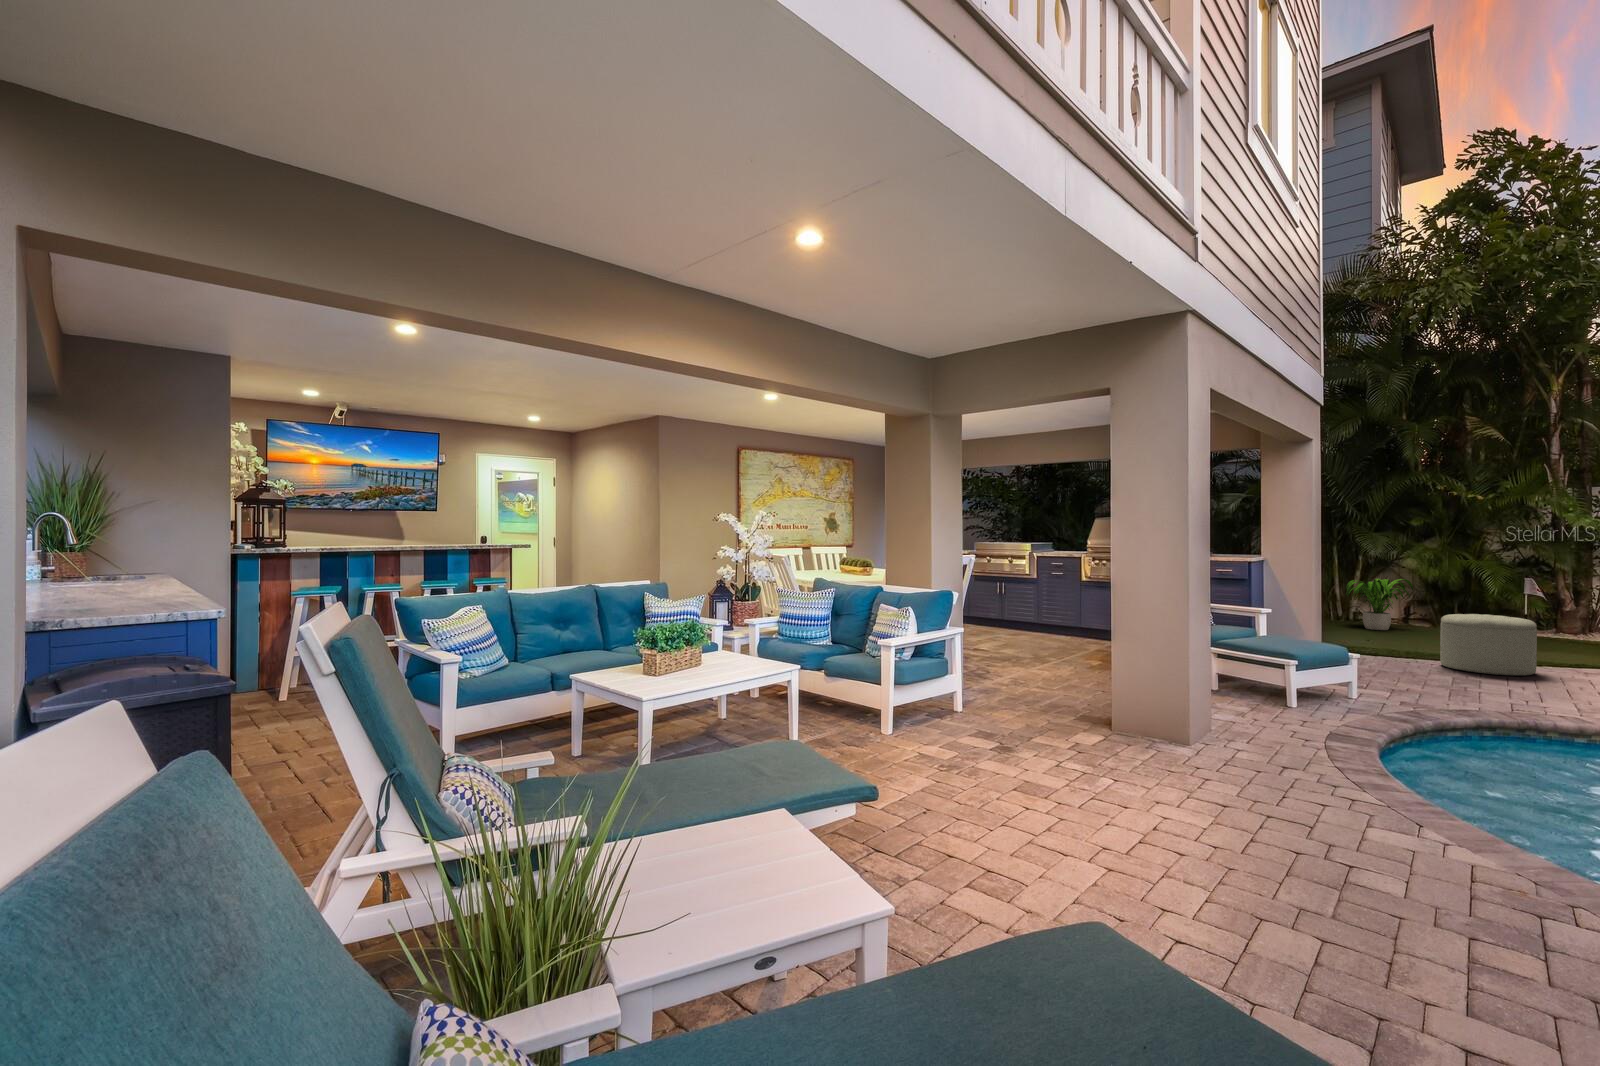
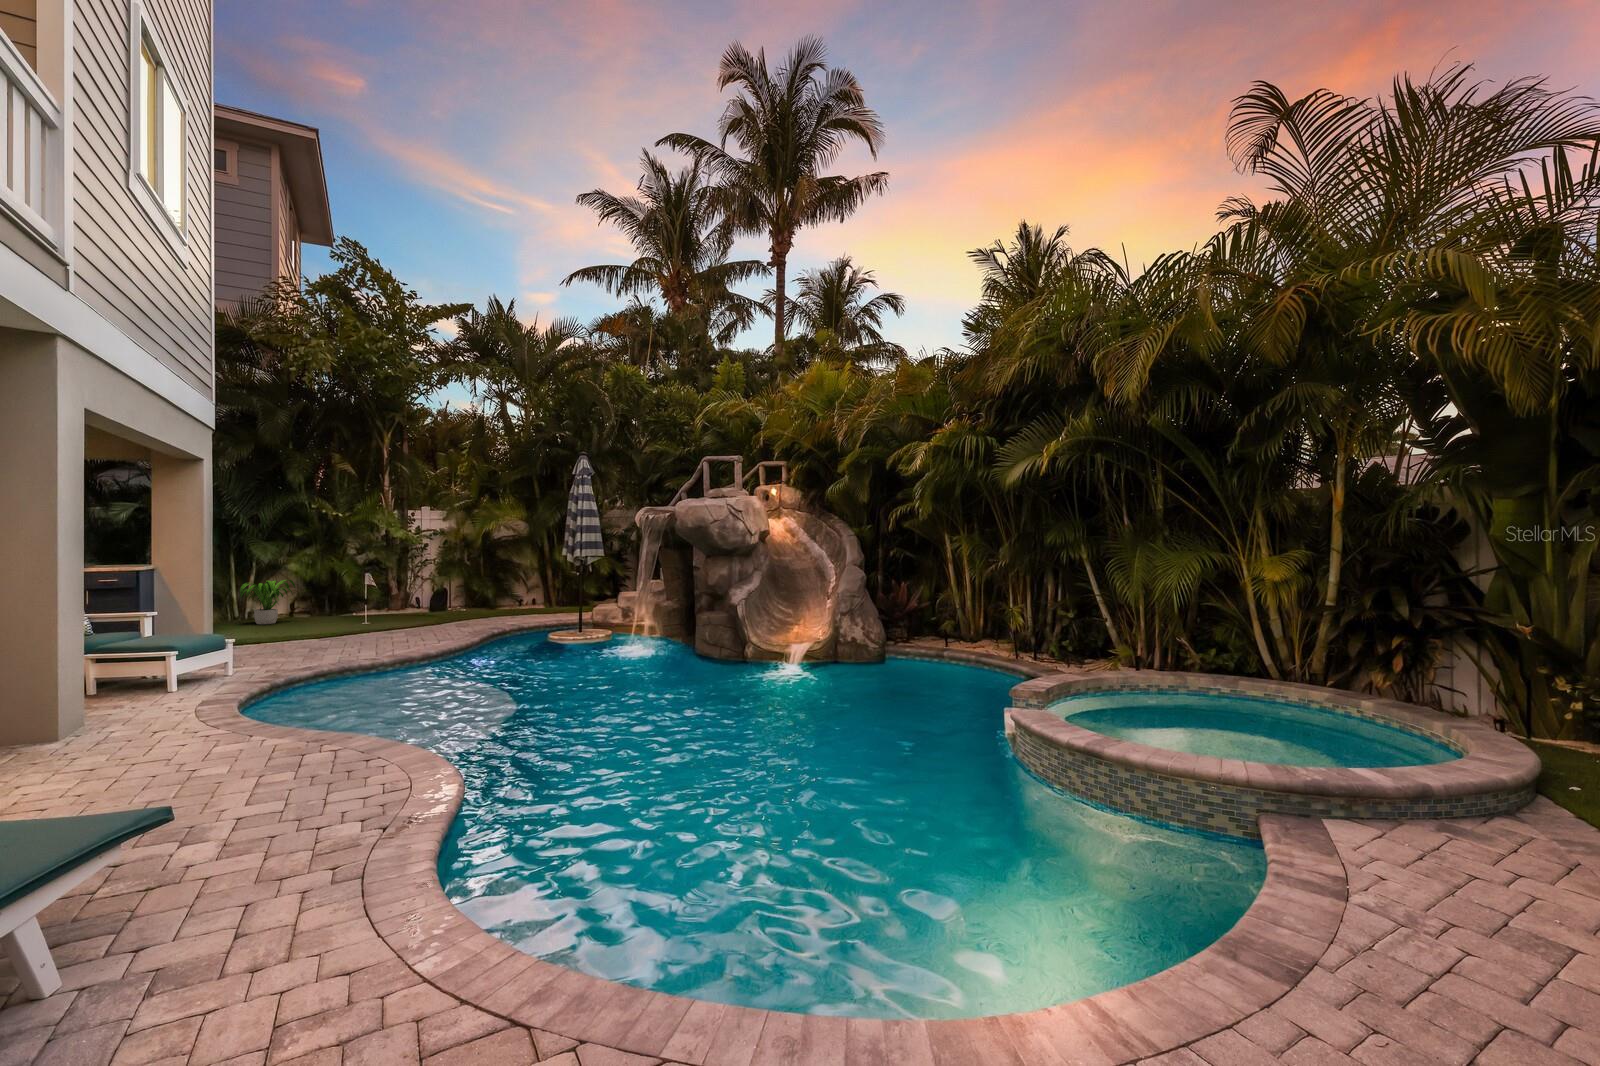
ottoman: present [1440,614,1537,676] -> none [306,601,367,644]

